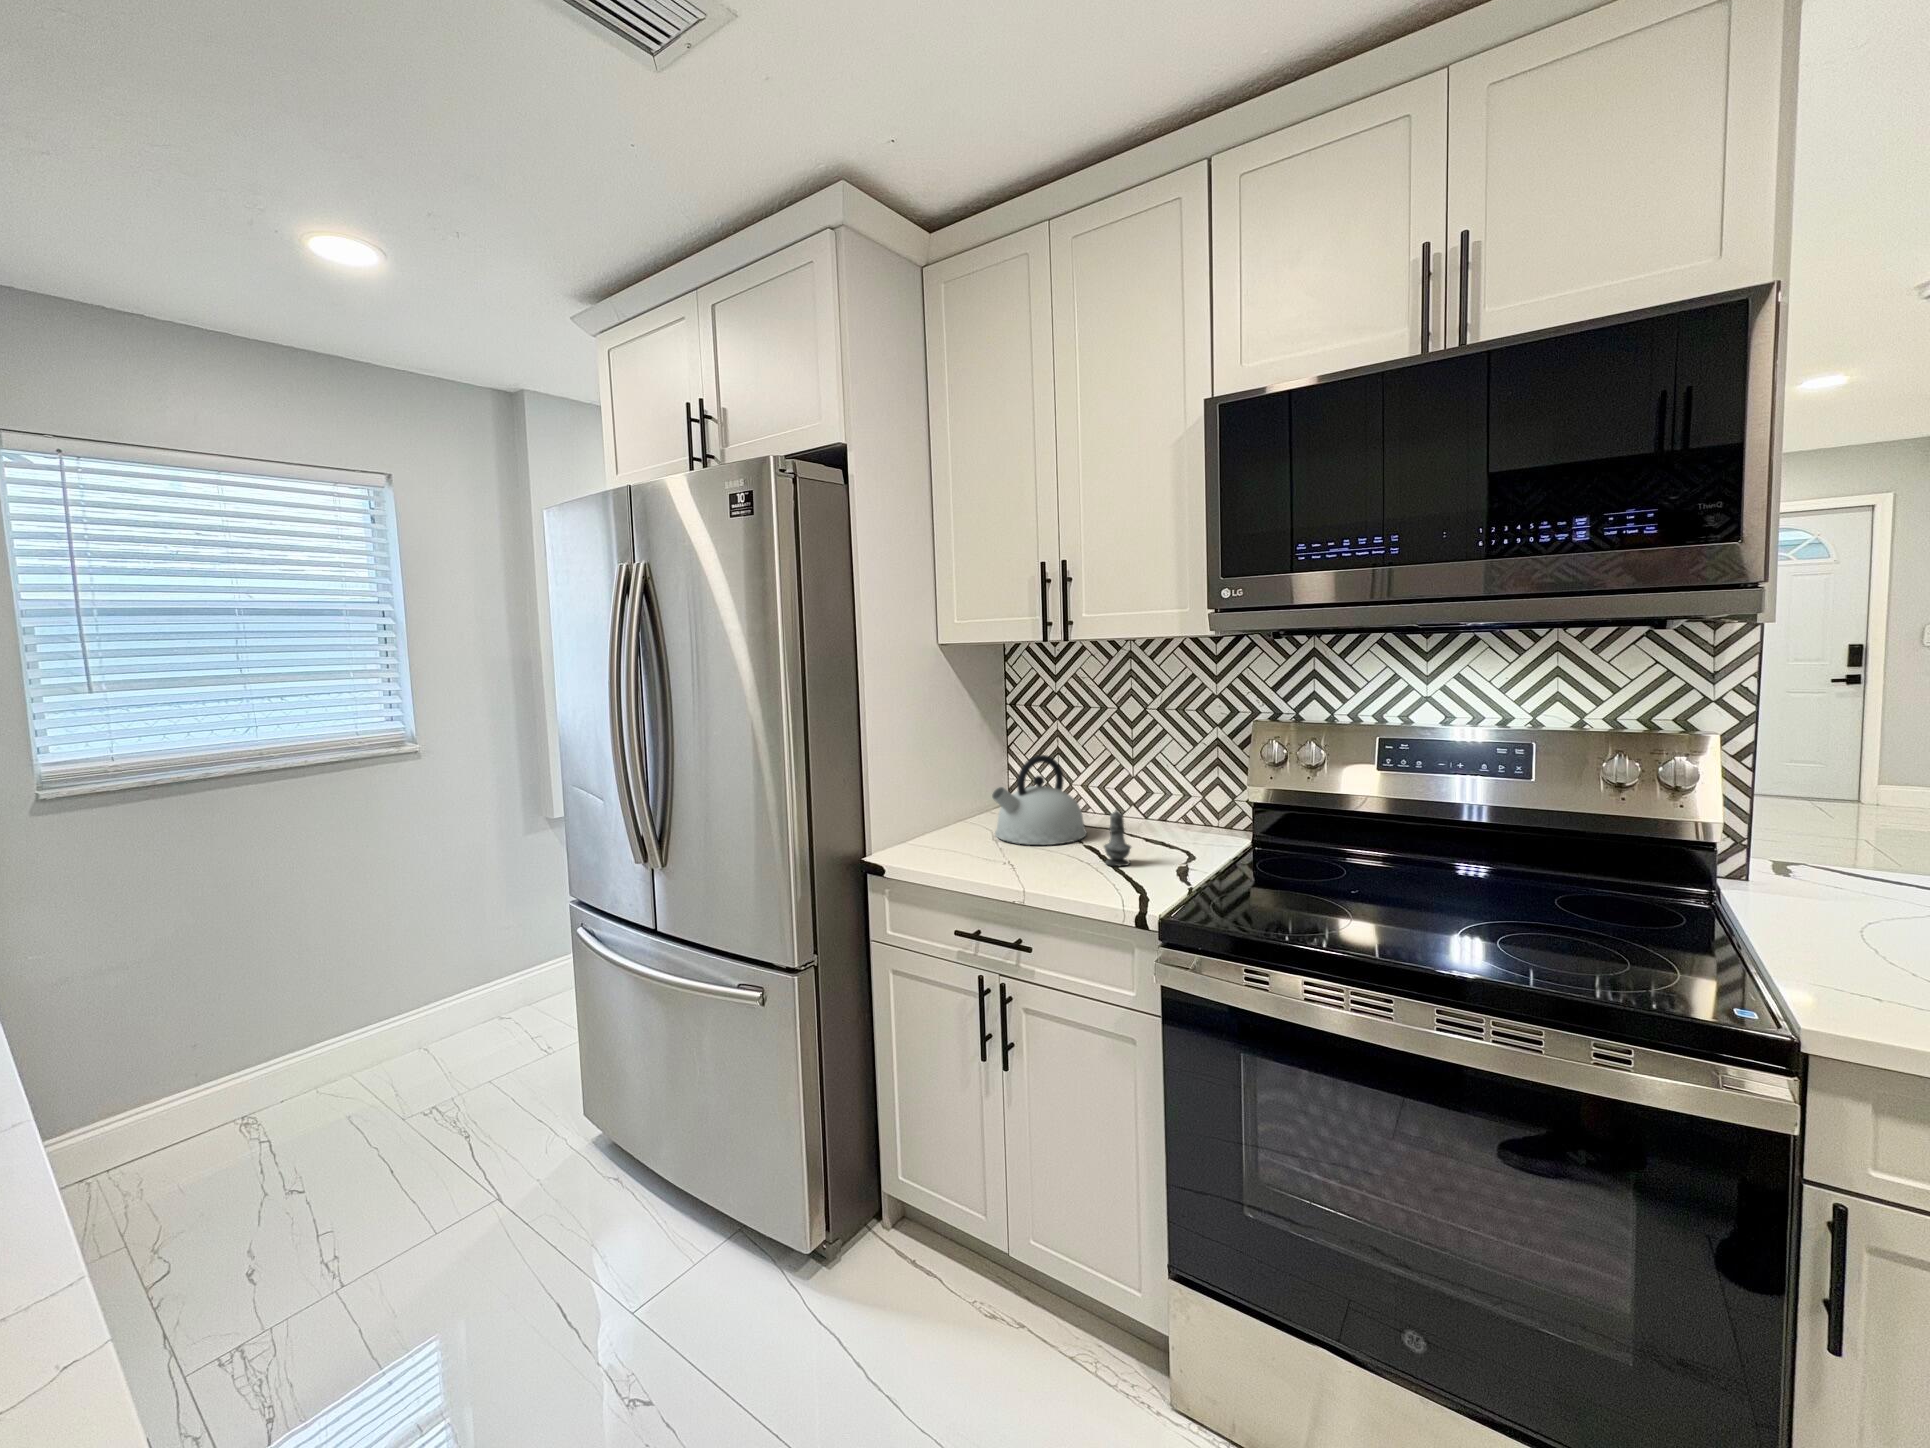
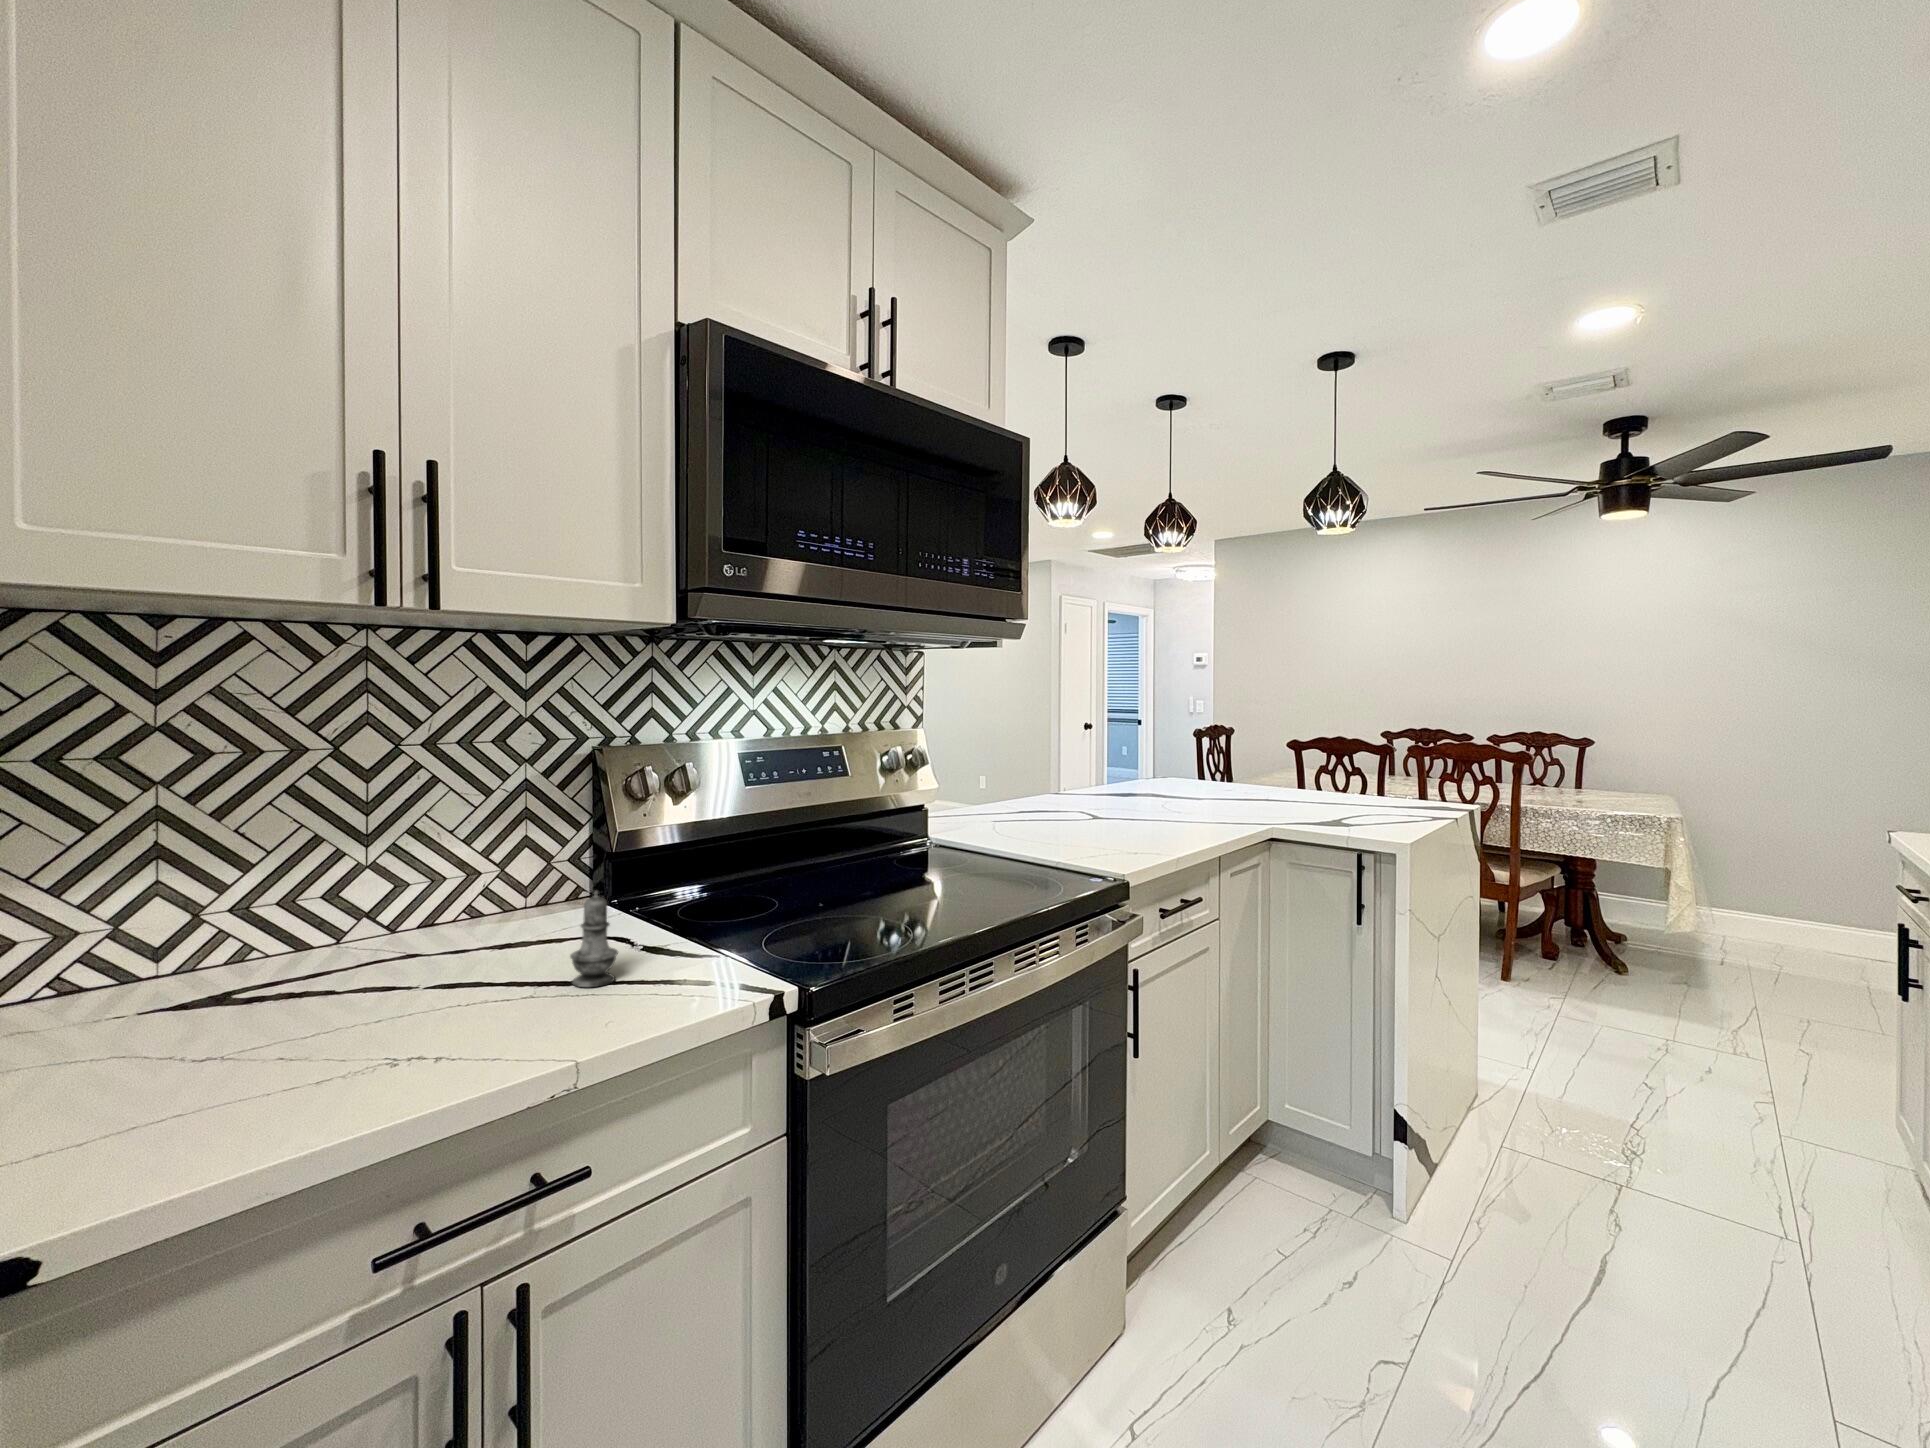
kettle: present [992,755,1087,845] -> none [181,840,420,1042]

